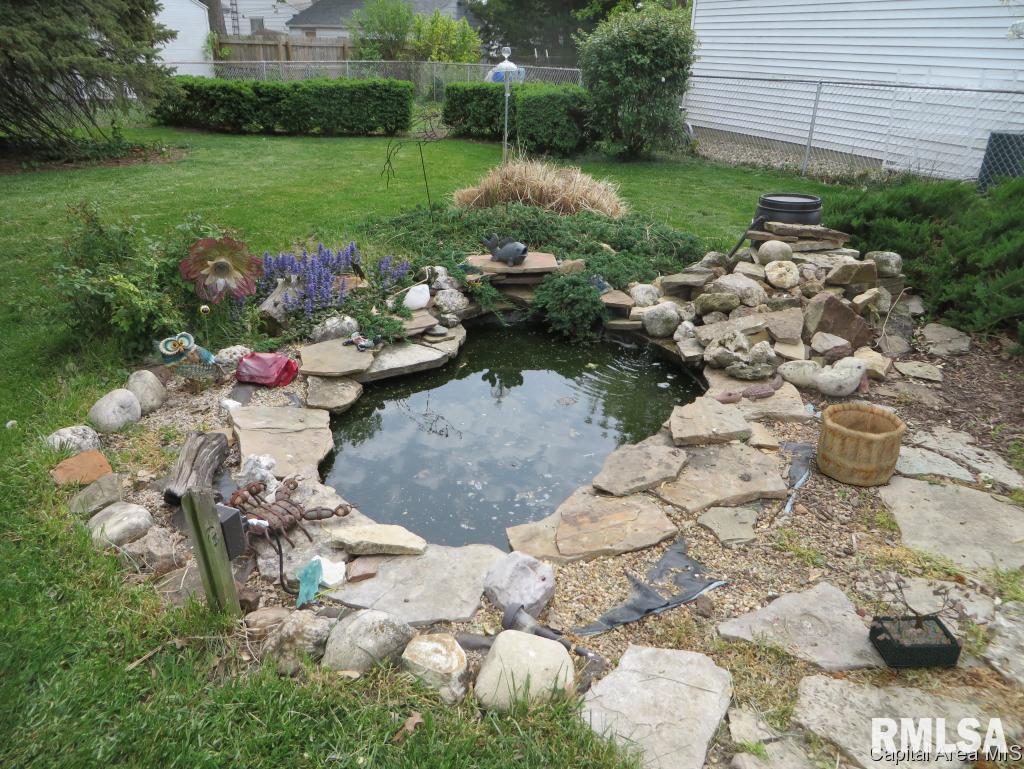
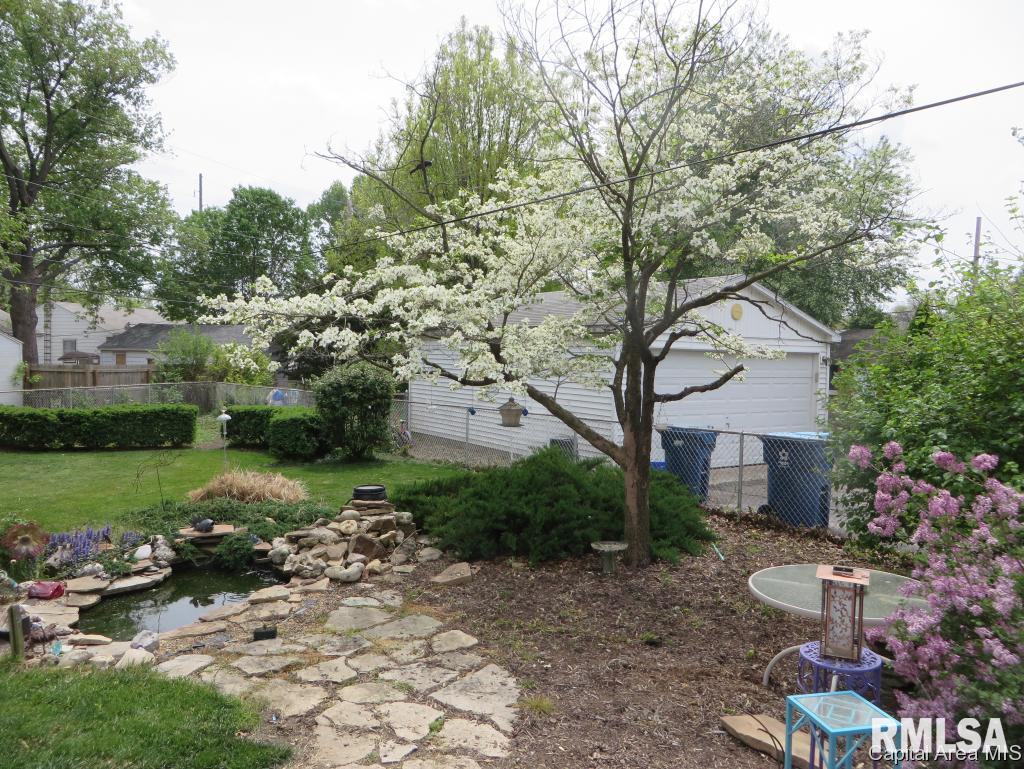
wooden bucket: present [816,403,907,487] -> none [293,574,326,606]

